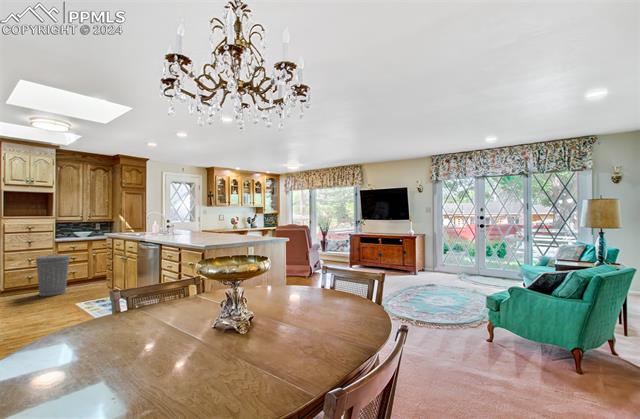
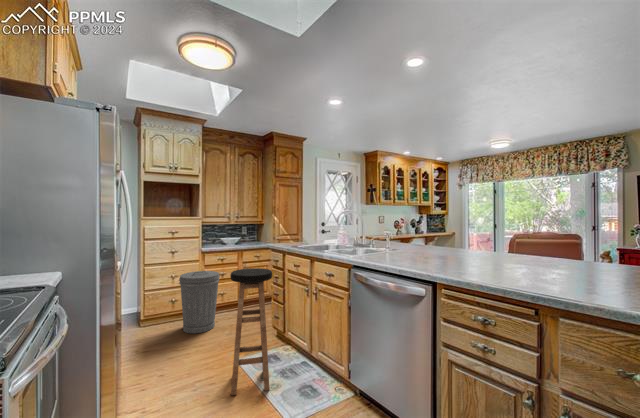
bar stool: none [69,246,98,312] -> present [230,268,272,395]

